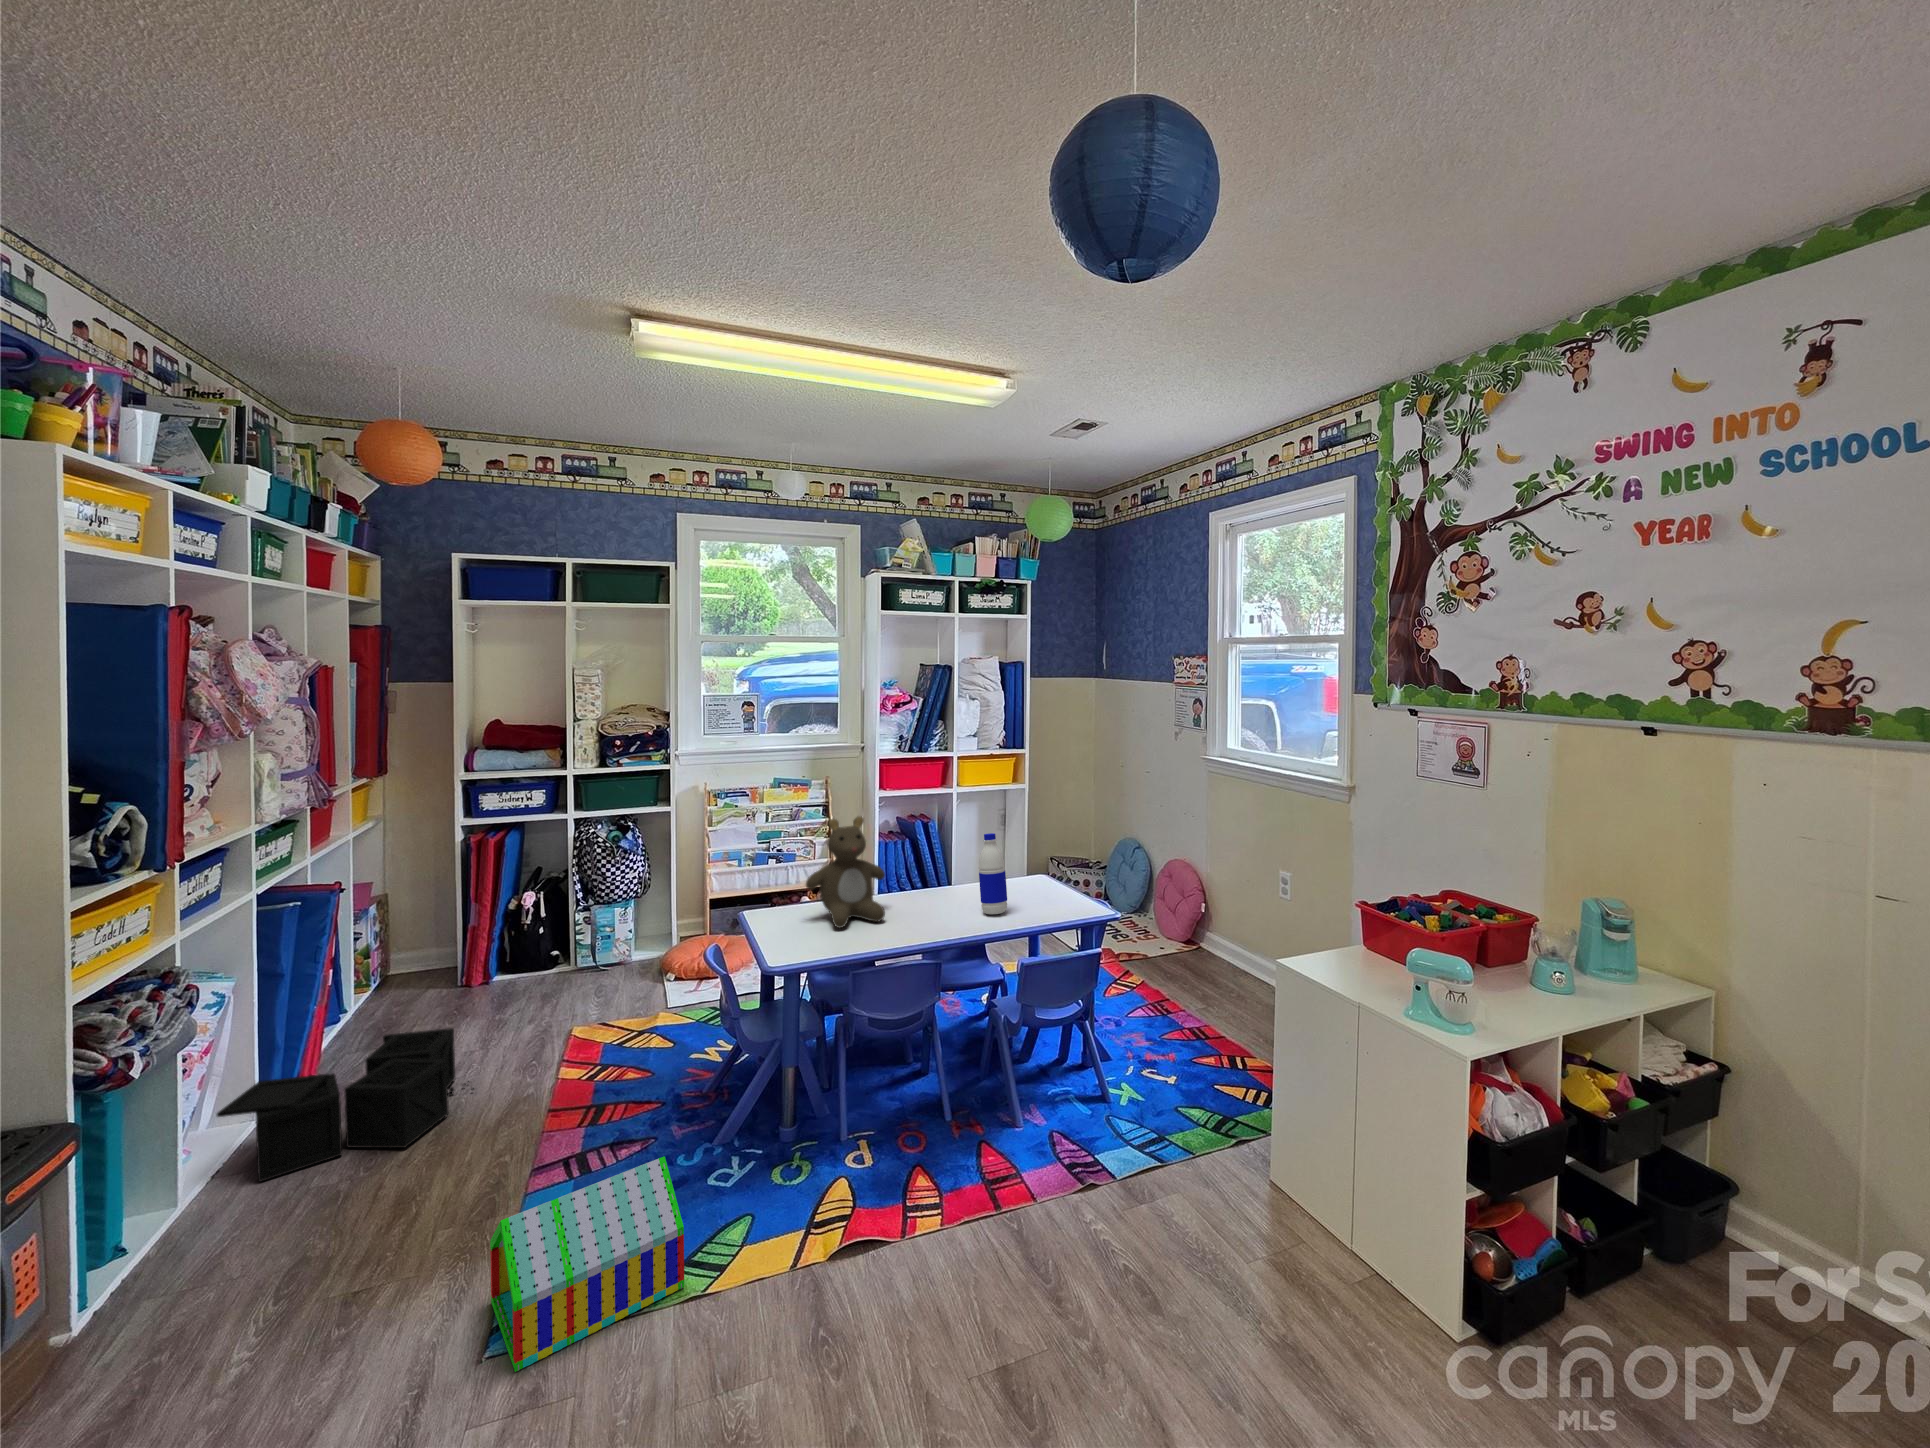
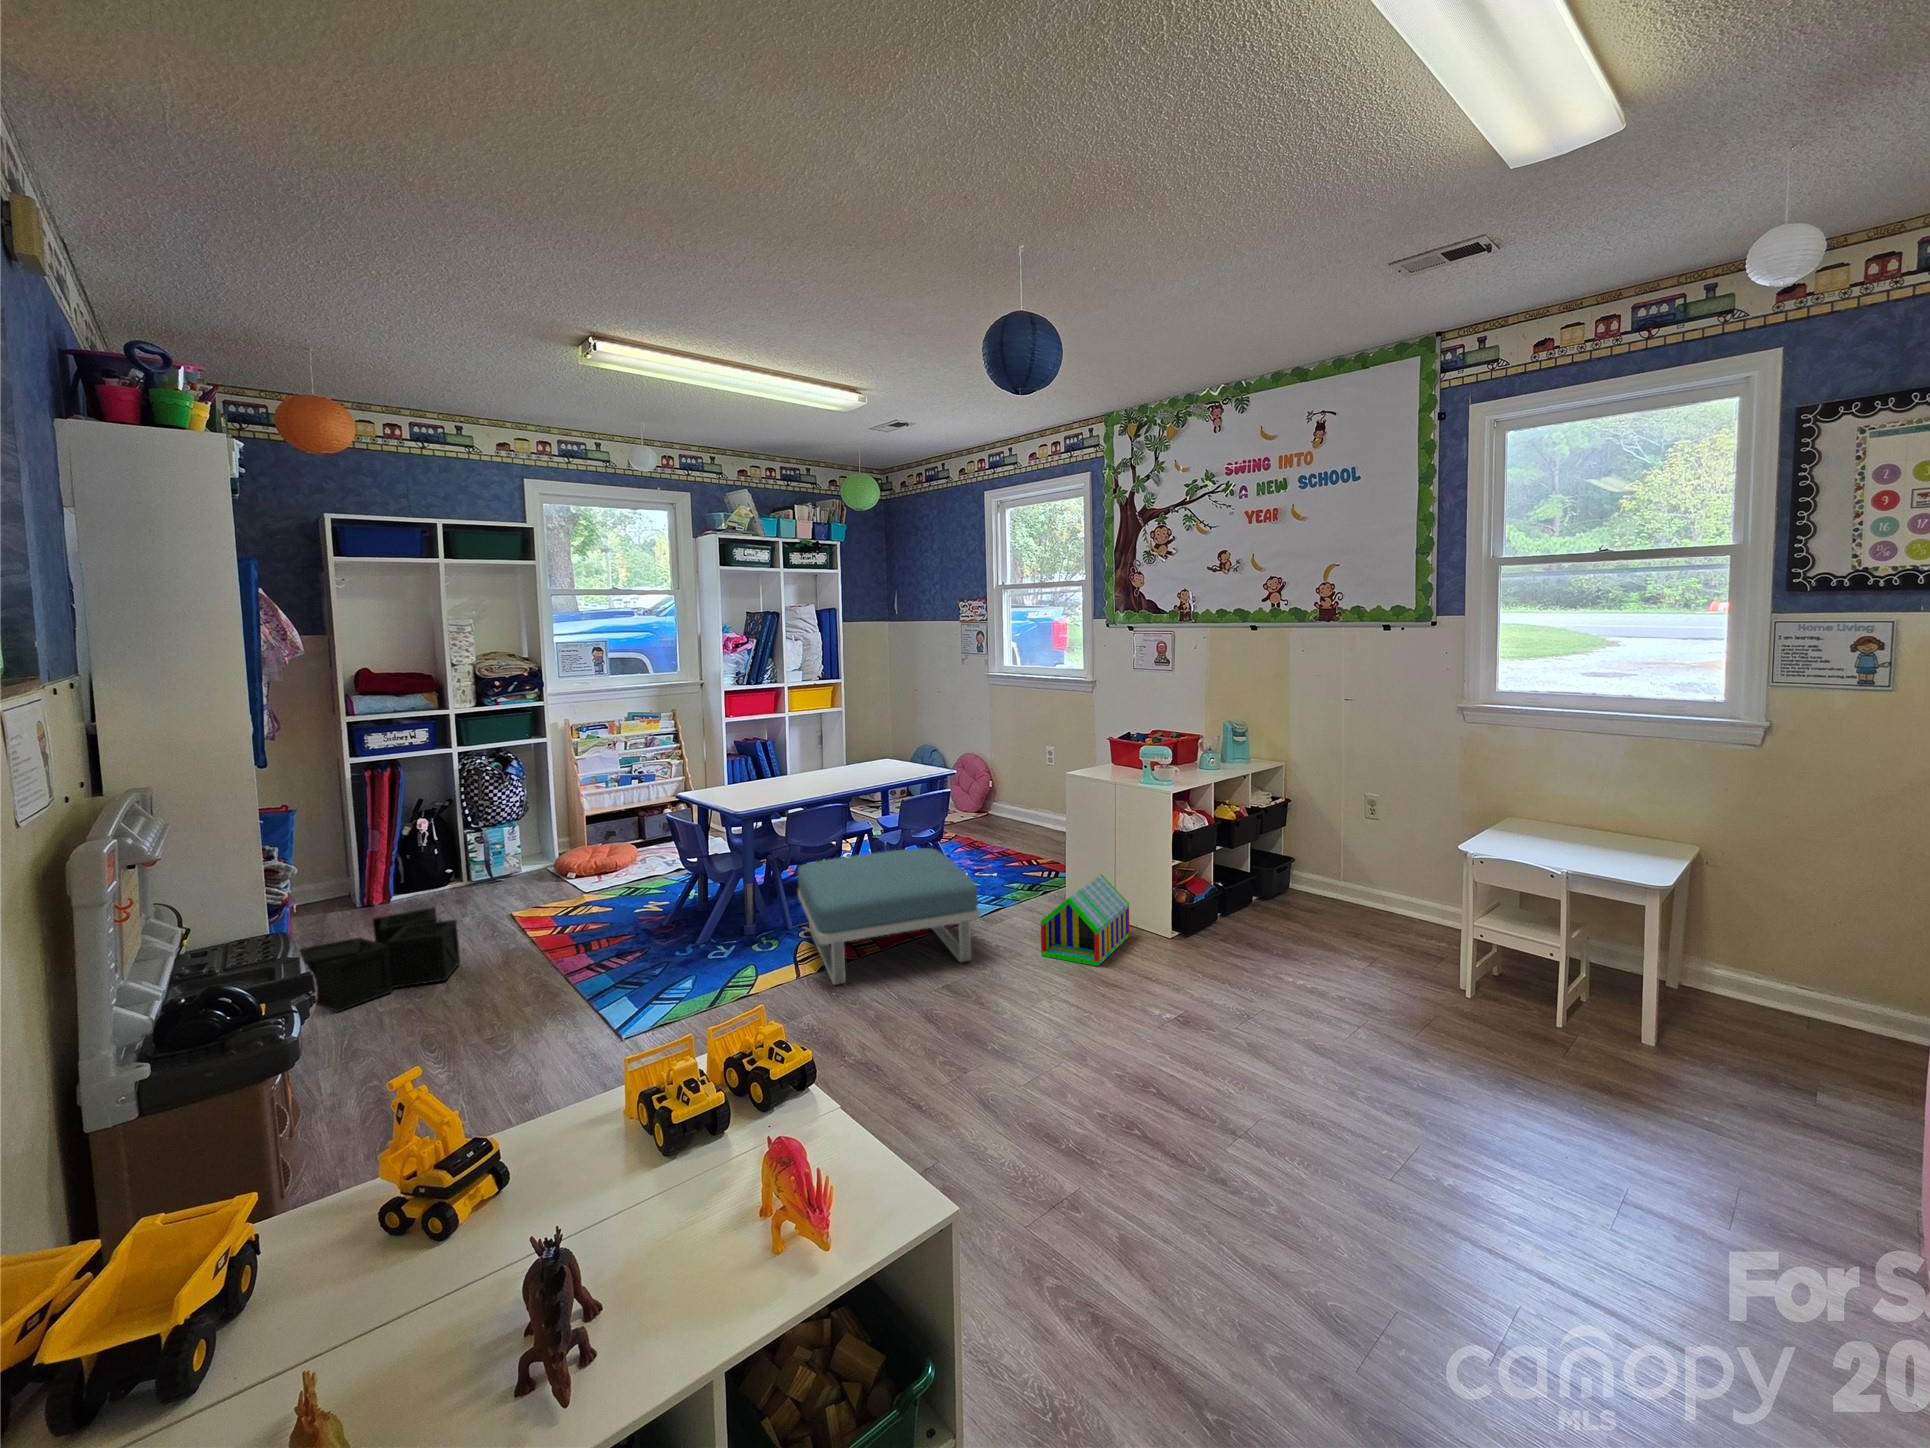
teddy bear: present [806,816,885,928] -> none [733,716,795,793]
water bottle: present [979,833,1007,914] -> none [858,722,880,778]
footstool: none [807,1048,1085,1312] -> present [798,848,980,985]
toy house: present [490,1157,684,1372] -> present [1041,874,1129,966]

